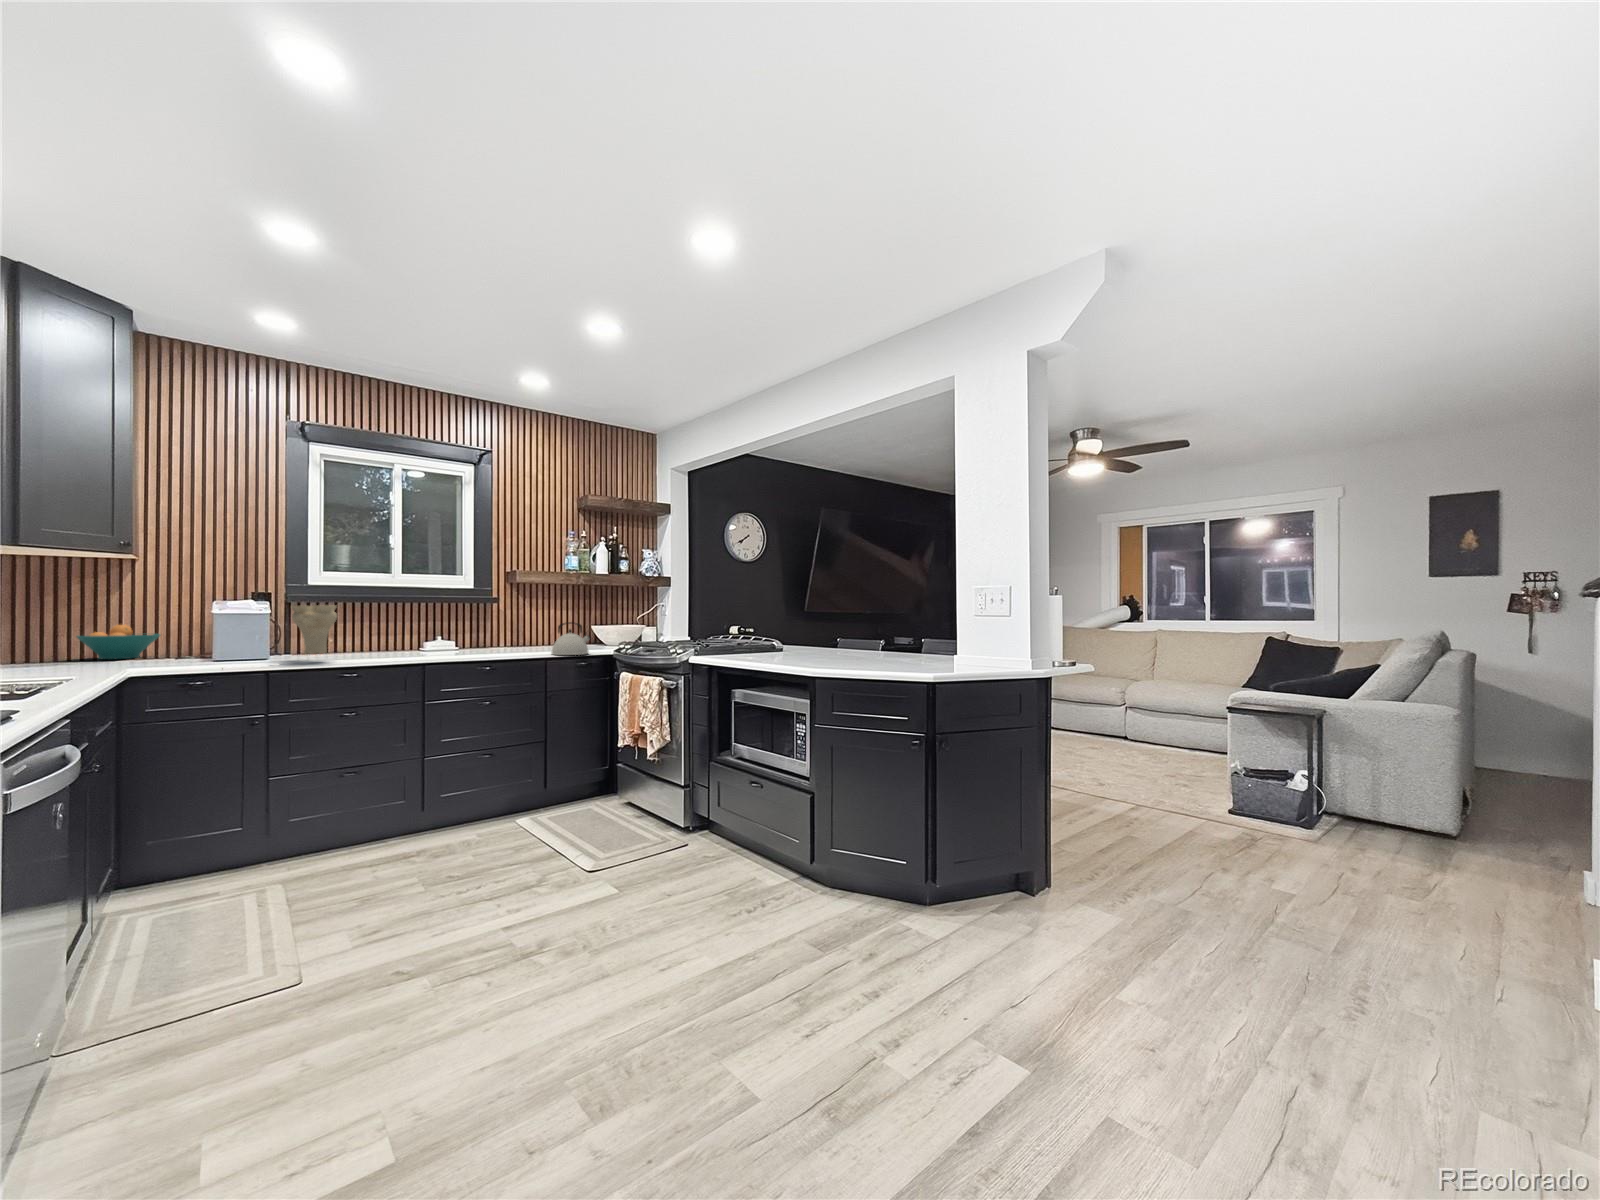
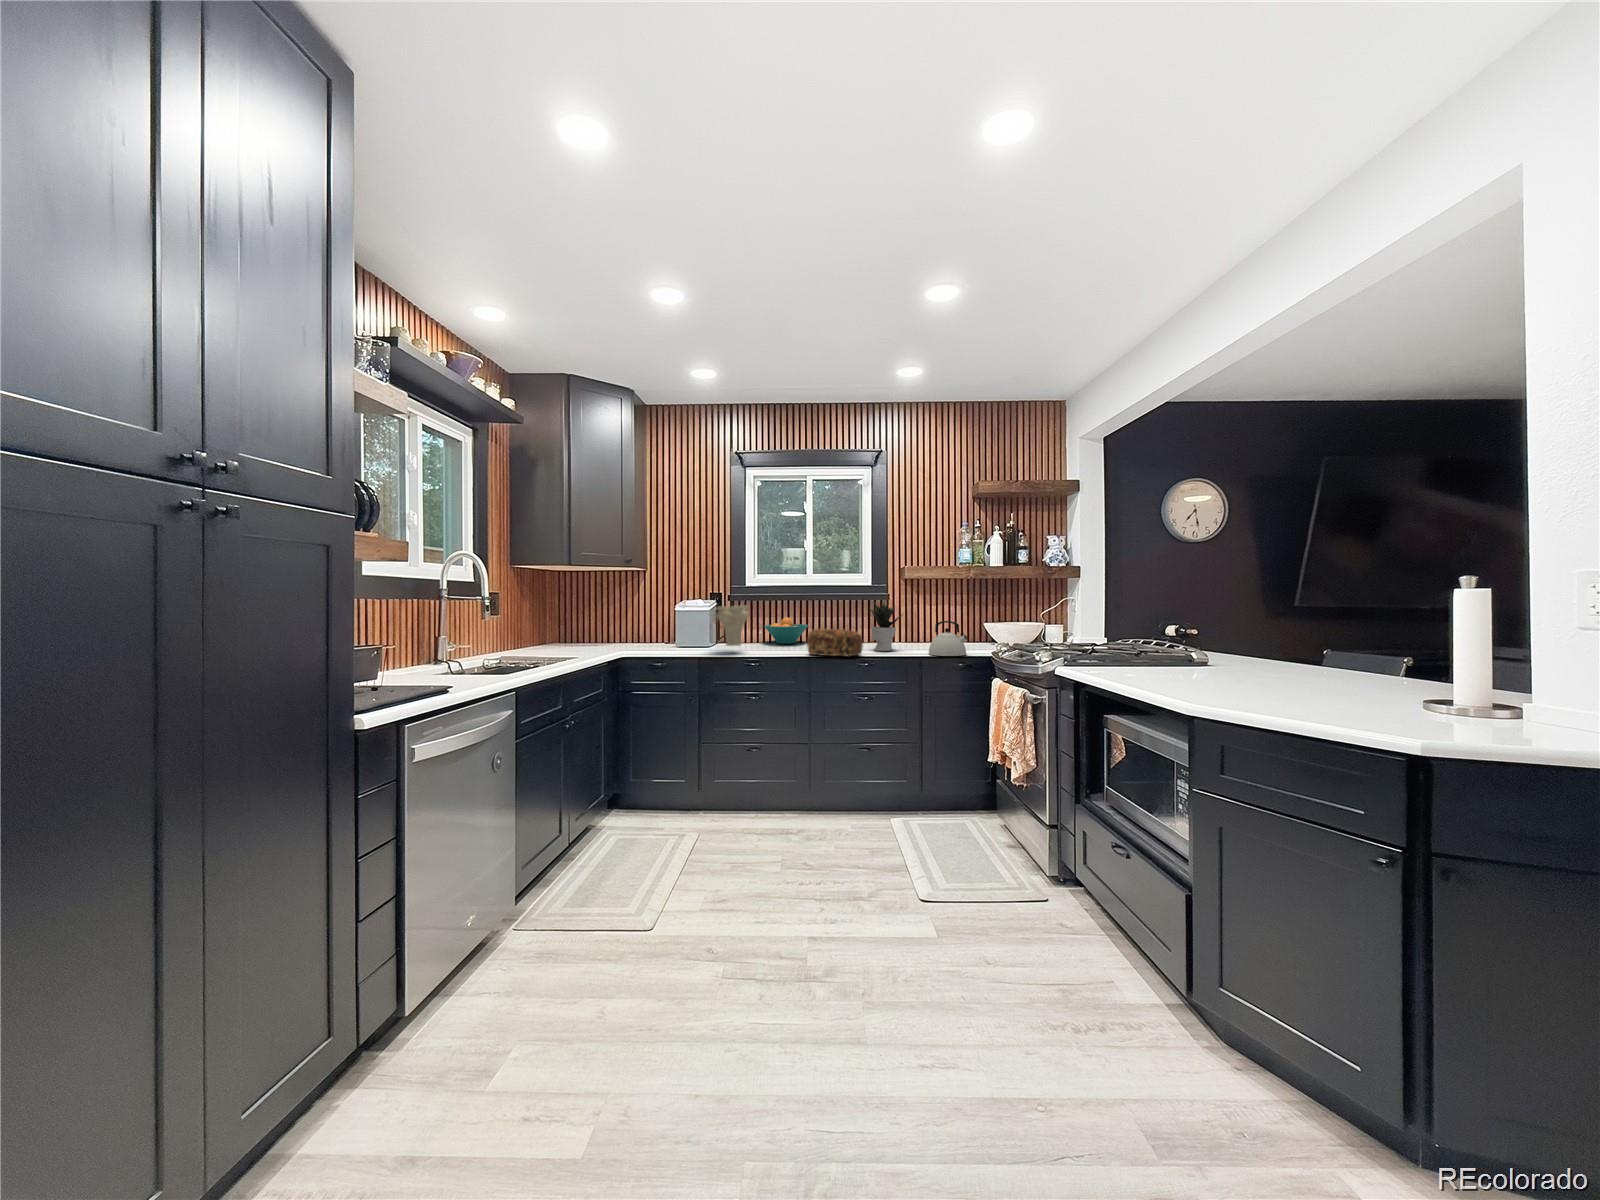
potted plant: none [484,601,526,654] -> present [869,601,902,651]
fruit bowl: present [77,624,160,660] -> present [764,618,808,644]
bread loaf: none [420,631,486,660] -> present [807,629,863,656]

